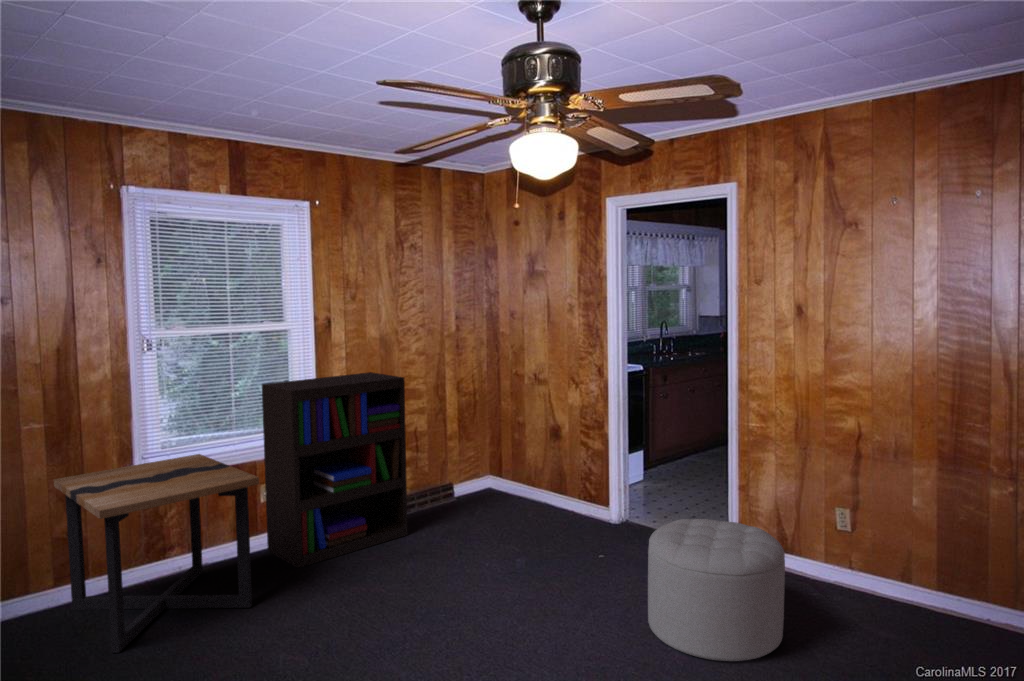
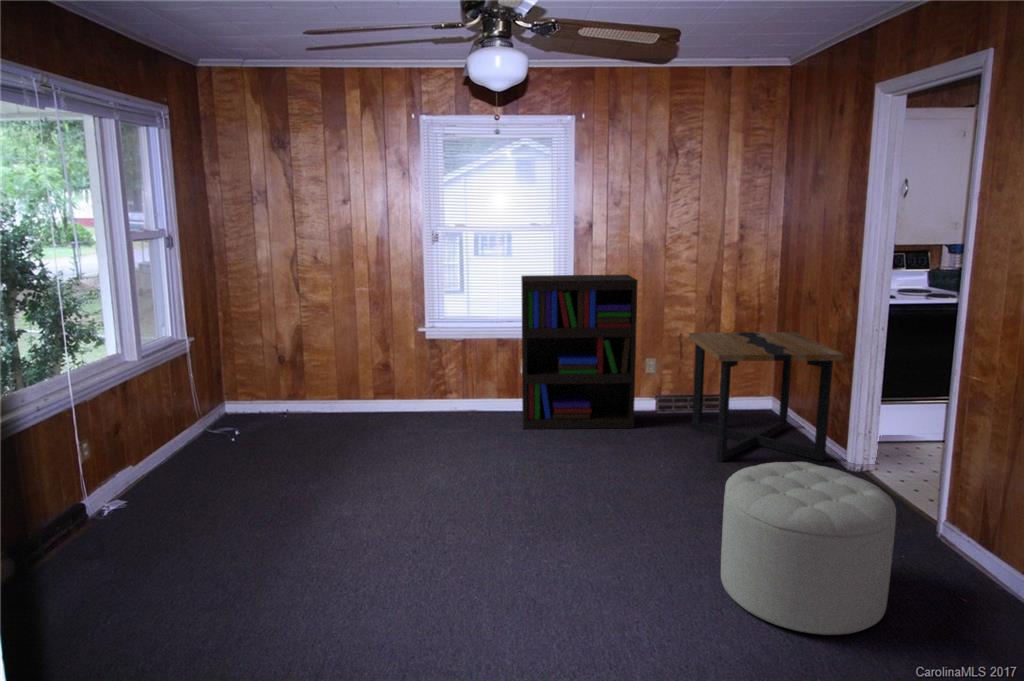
side table: present [54,454,259,653] -> present [689,332,844,462]

